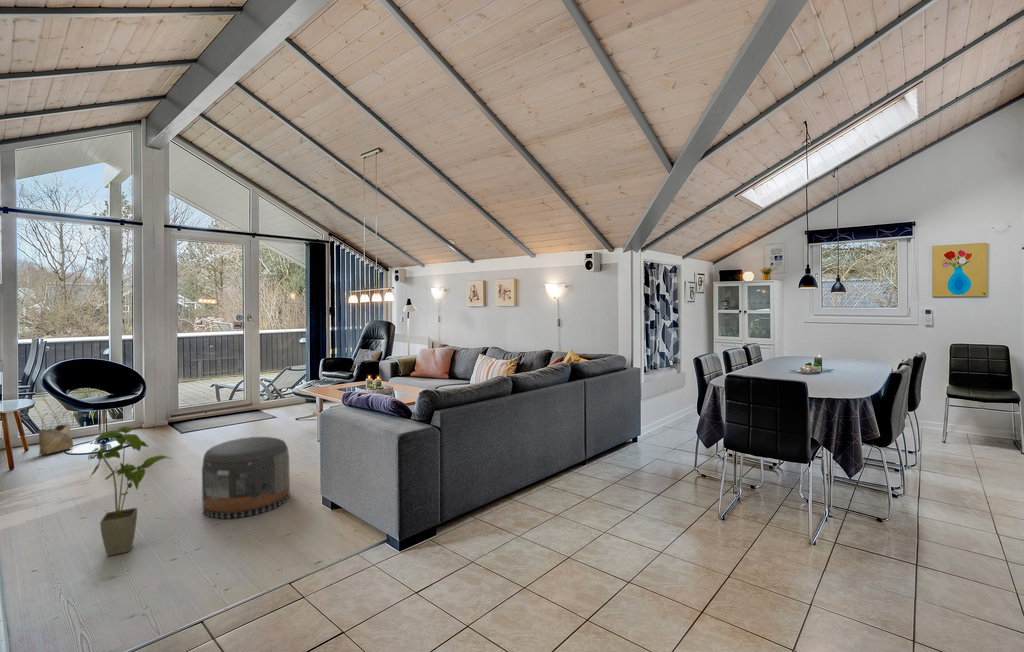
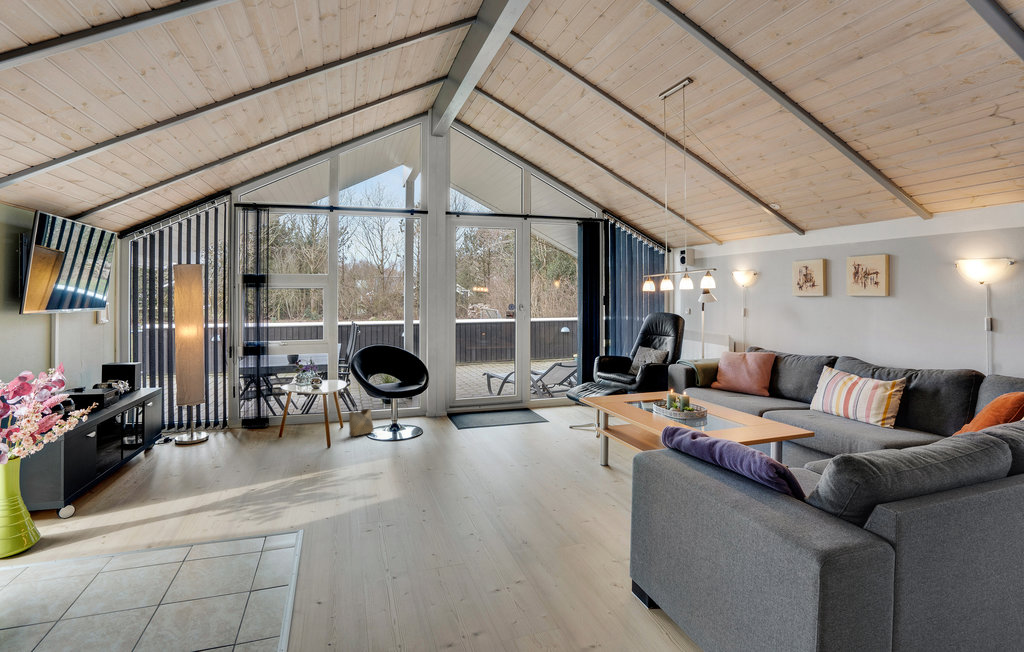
house plant: present [88,427,169,556] -> none [396,429,471,571]
pouf: present [202,437,290,519] -> none [494,452,586,552]

